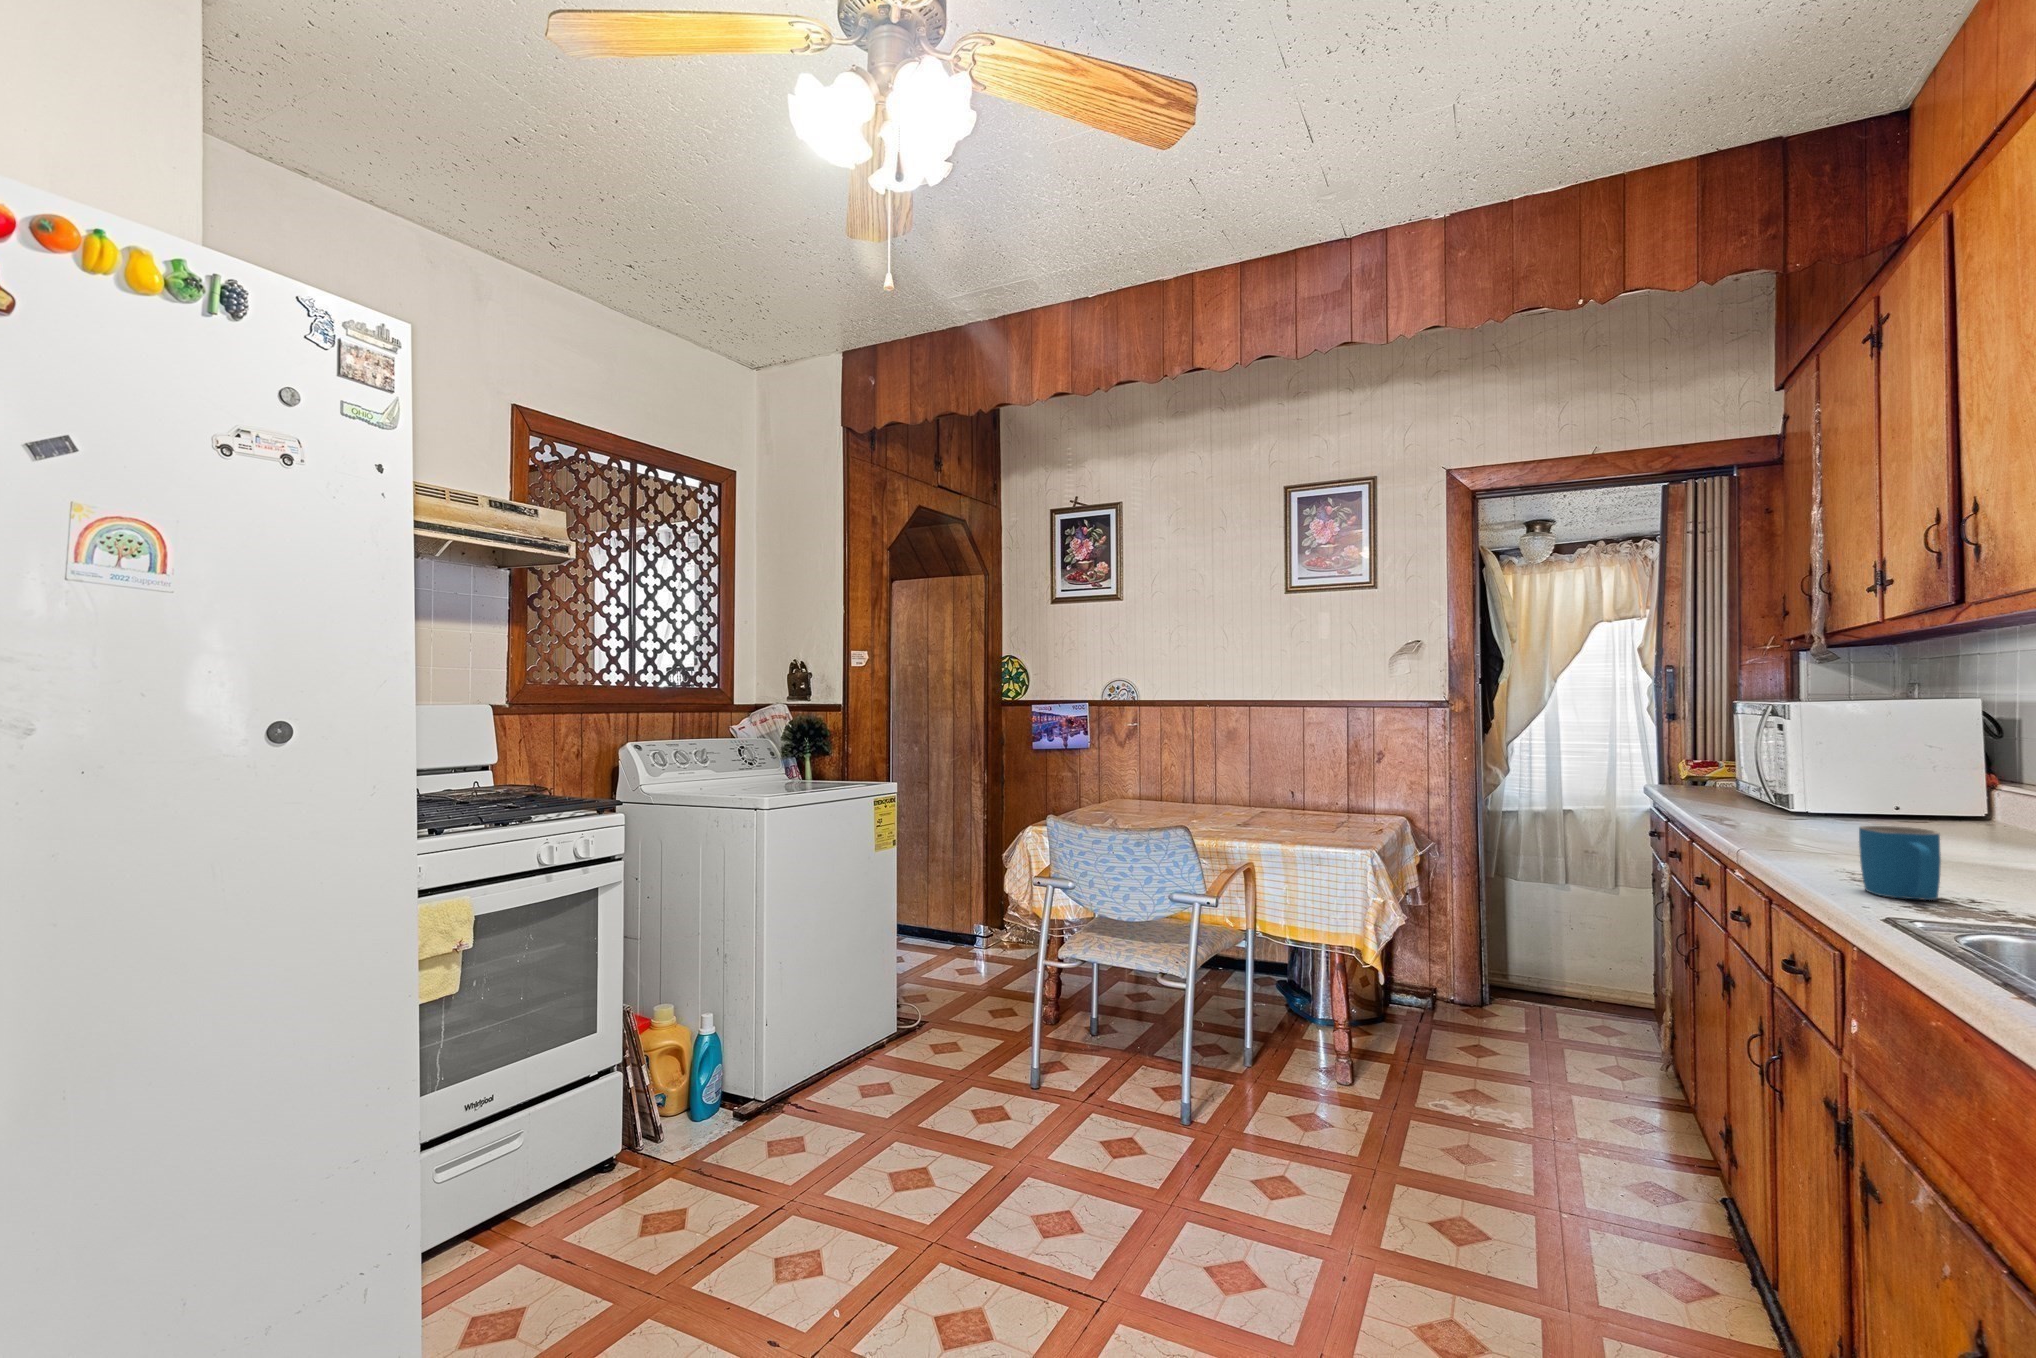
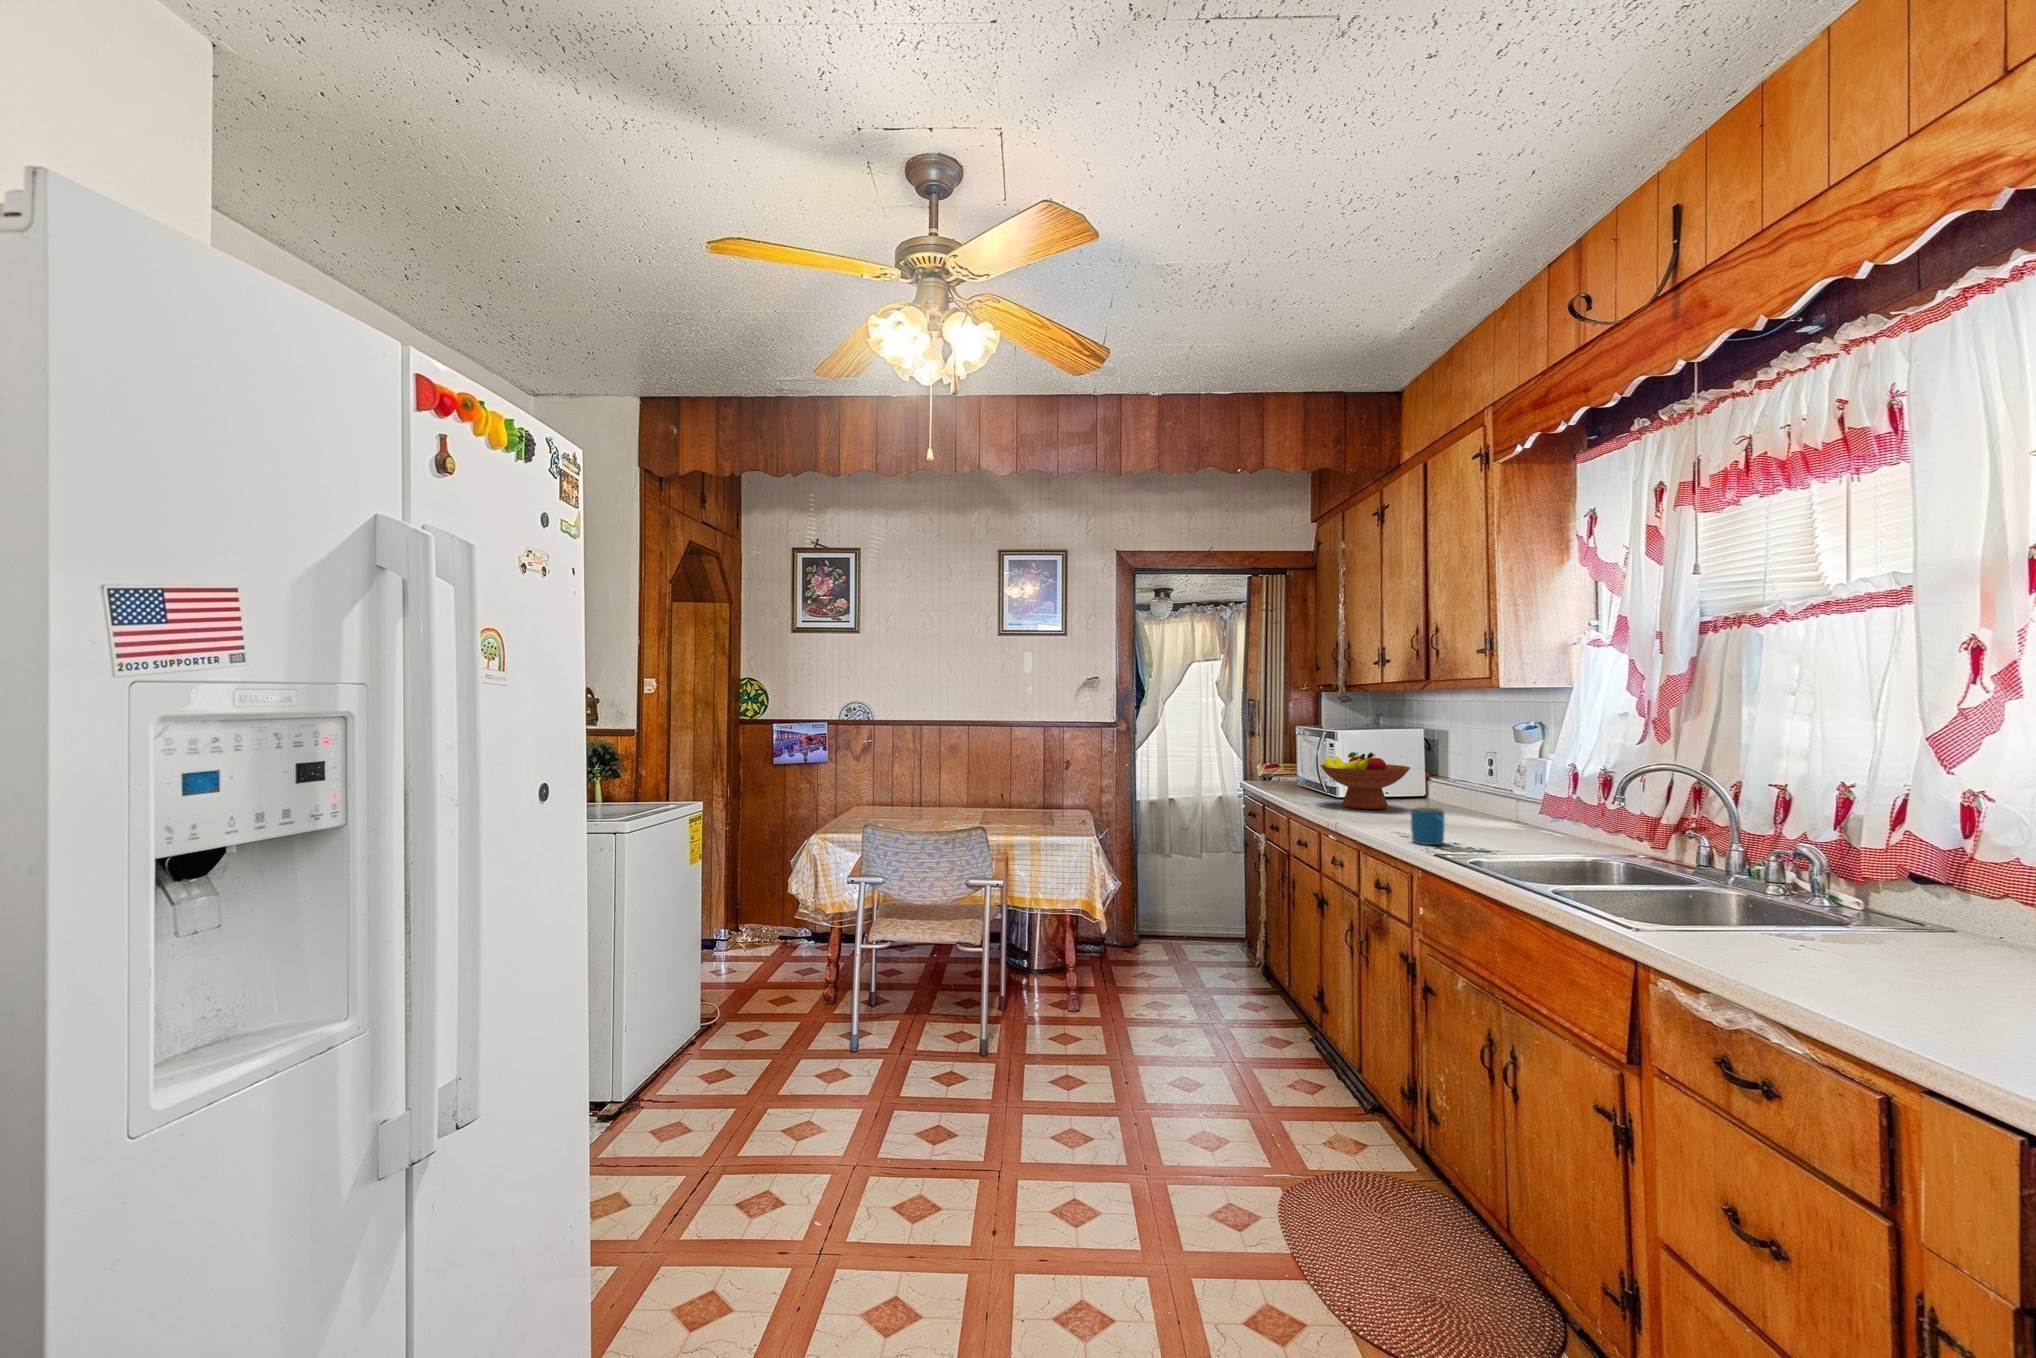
fruit bowl: none [1735,732,1927,831] -> present [1320,752,1410,809]

